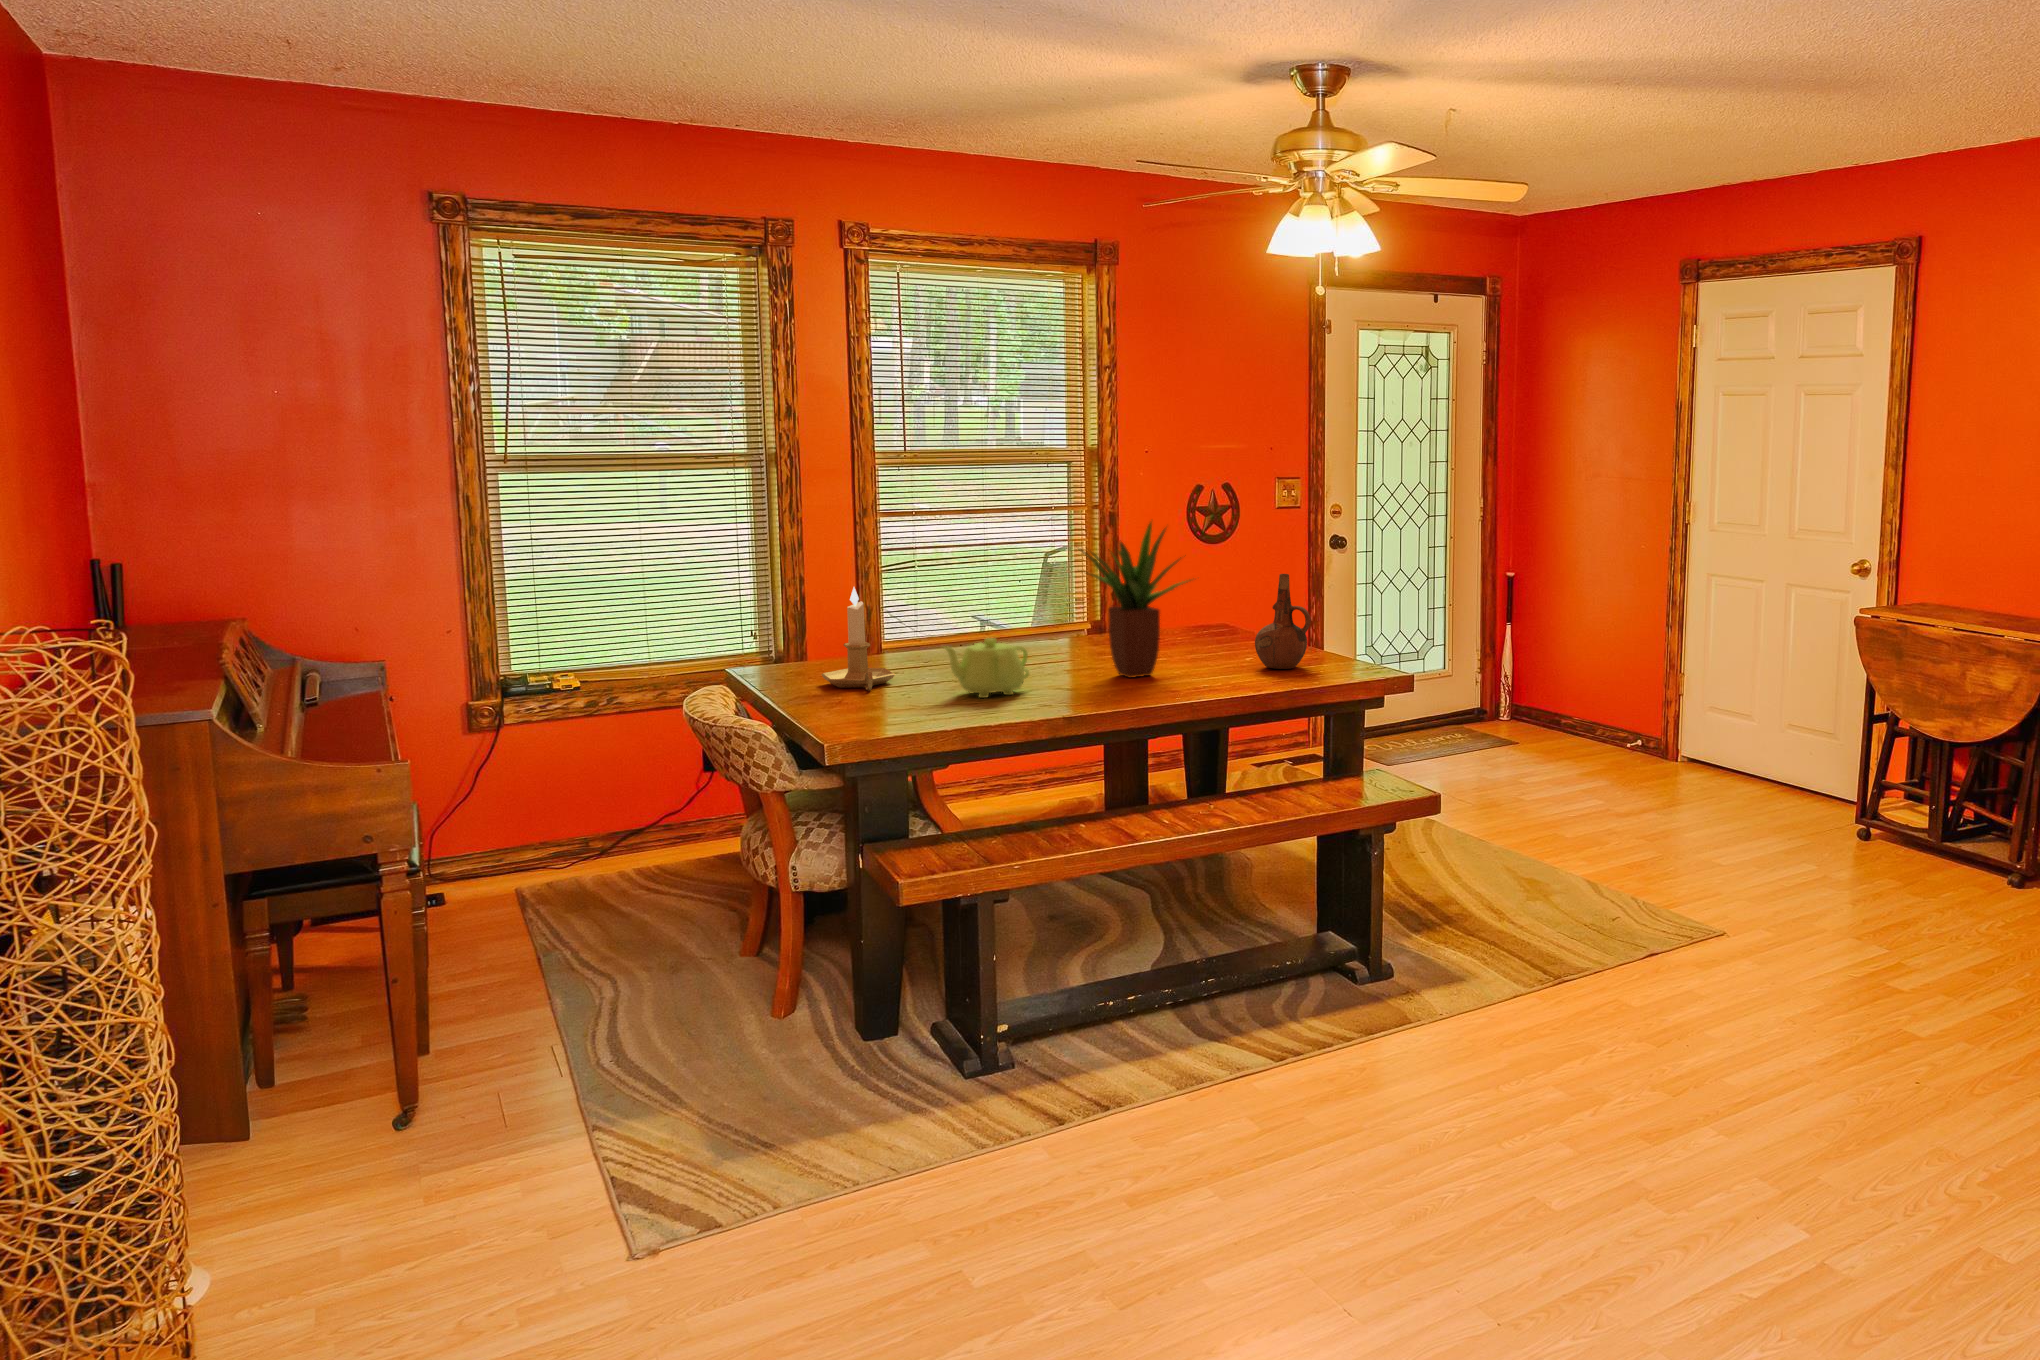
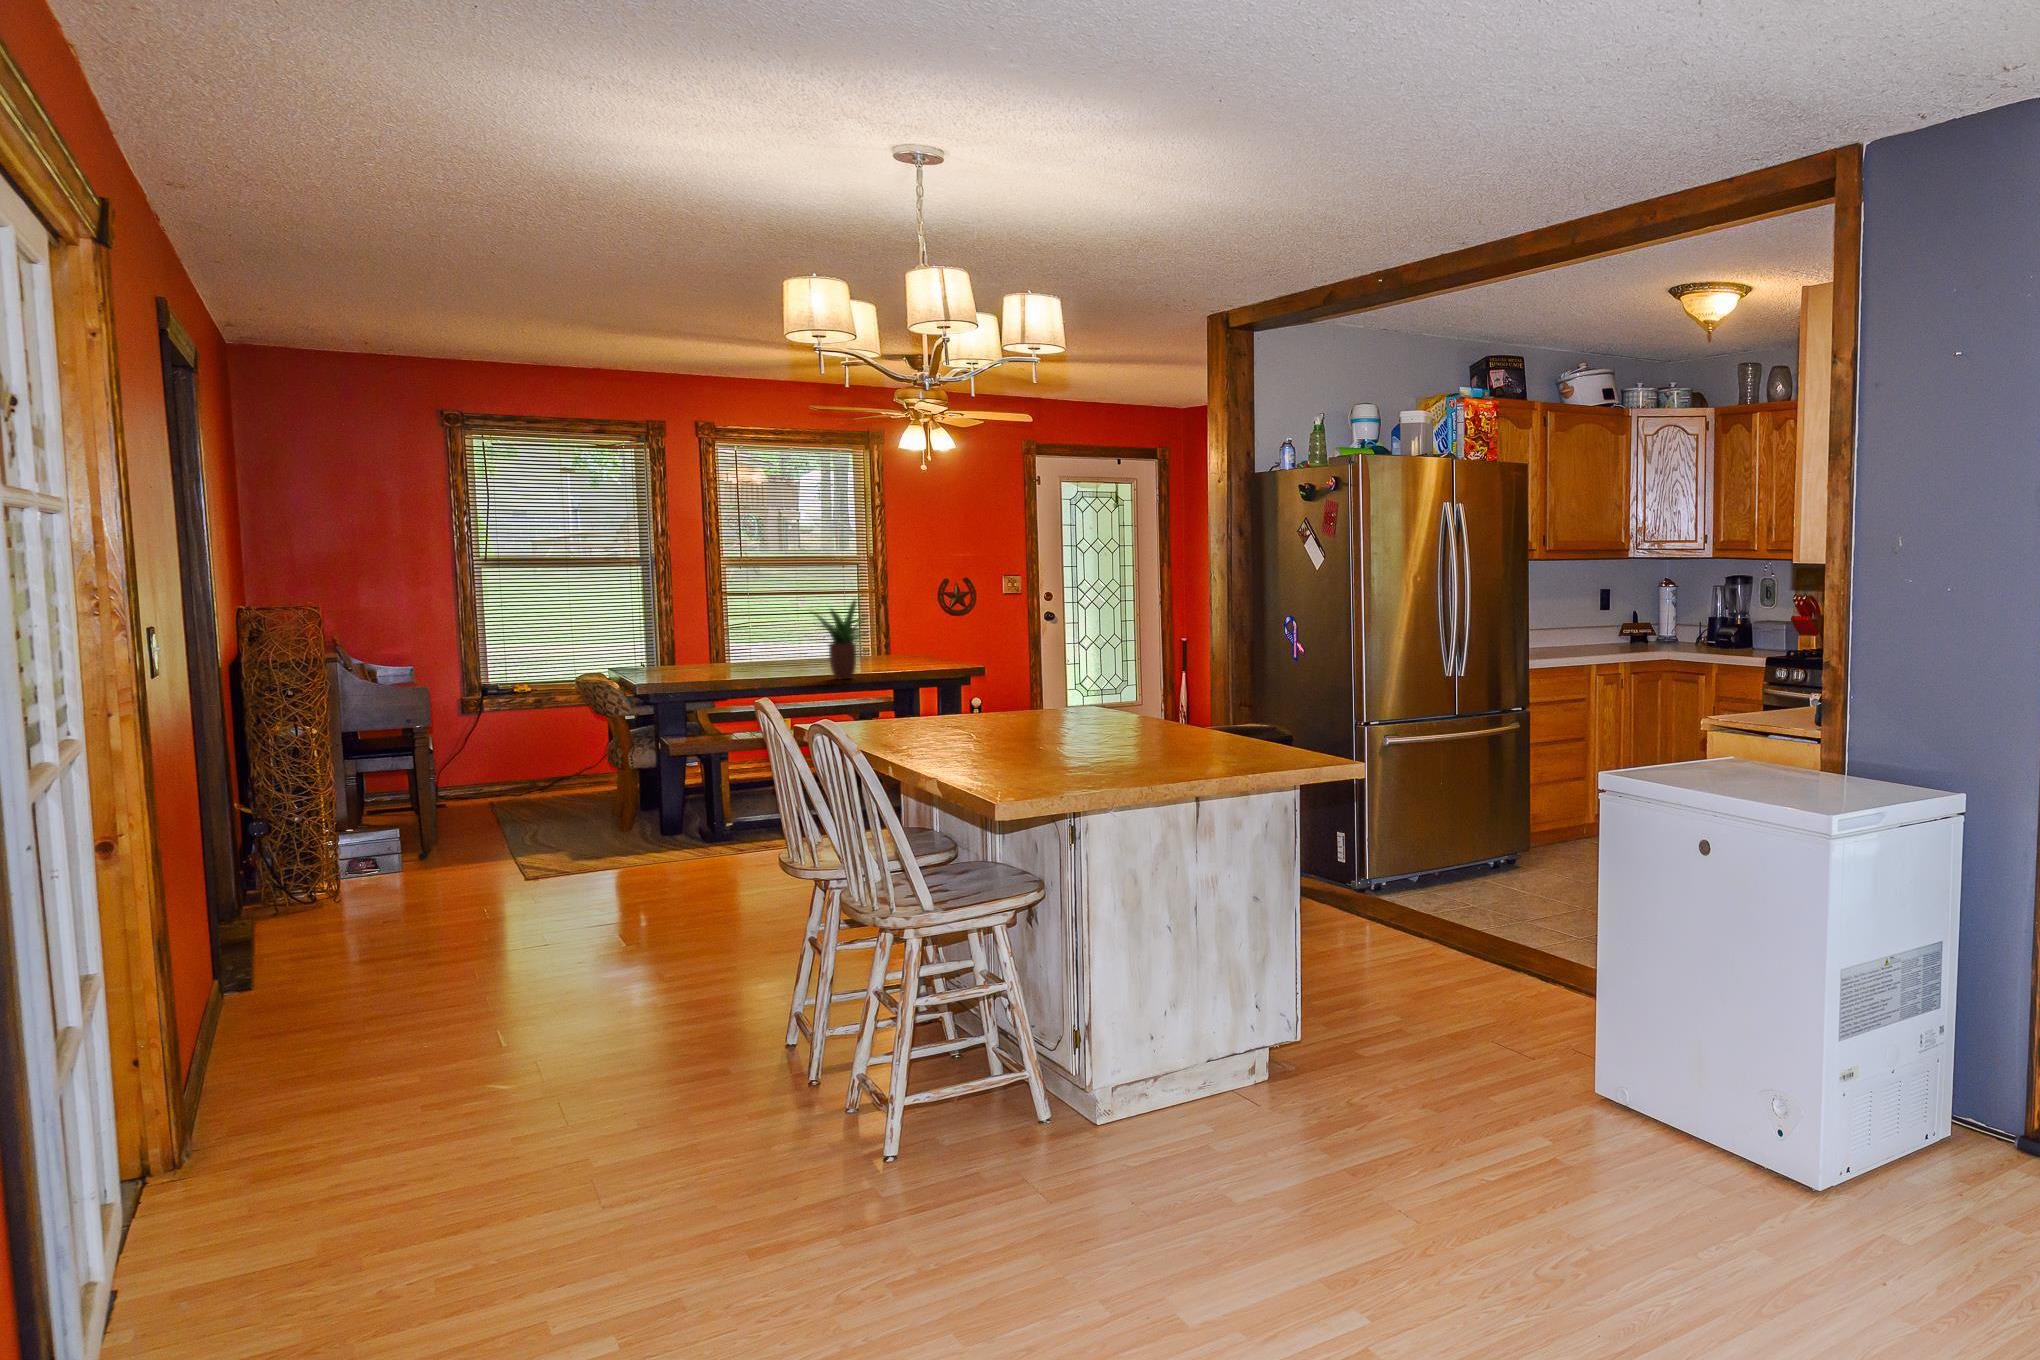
ceramic pitcher: present [1255,574,1311,669] -> none [913,626,944,676]
candlestick: present [821,588,895,690] -> none [666,630,708,684]
teapot: present [944,638,1029,698] -> none [726,656,778,686]

